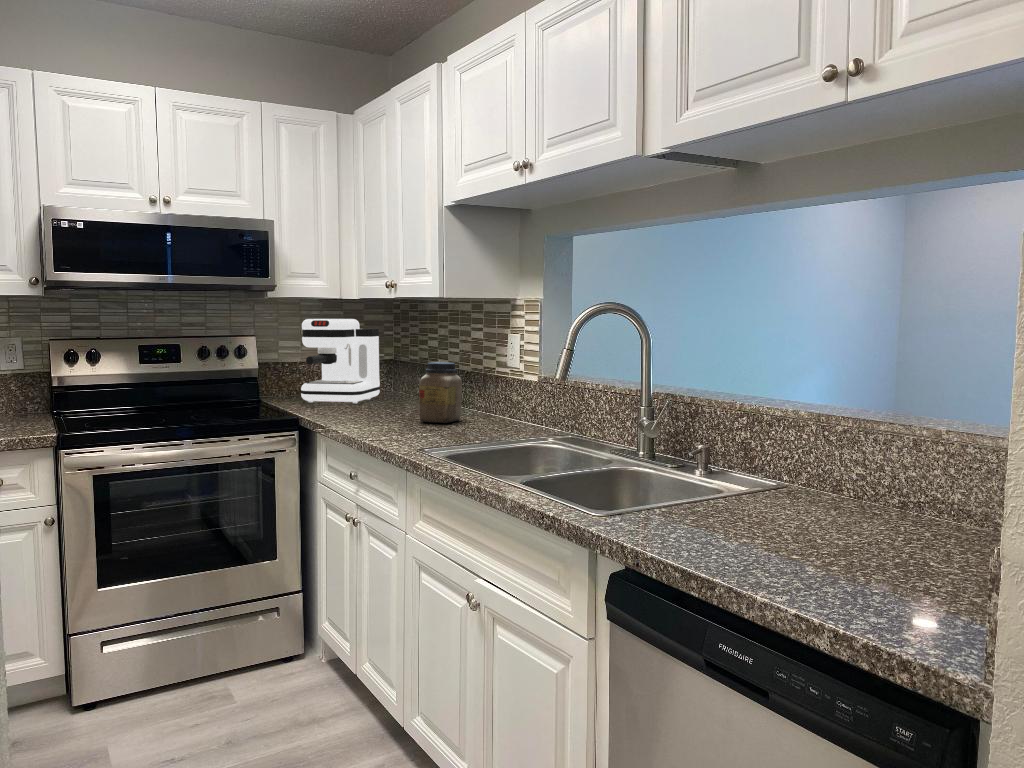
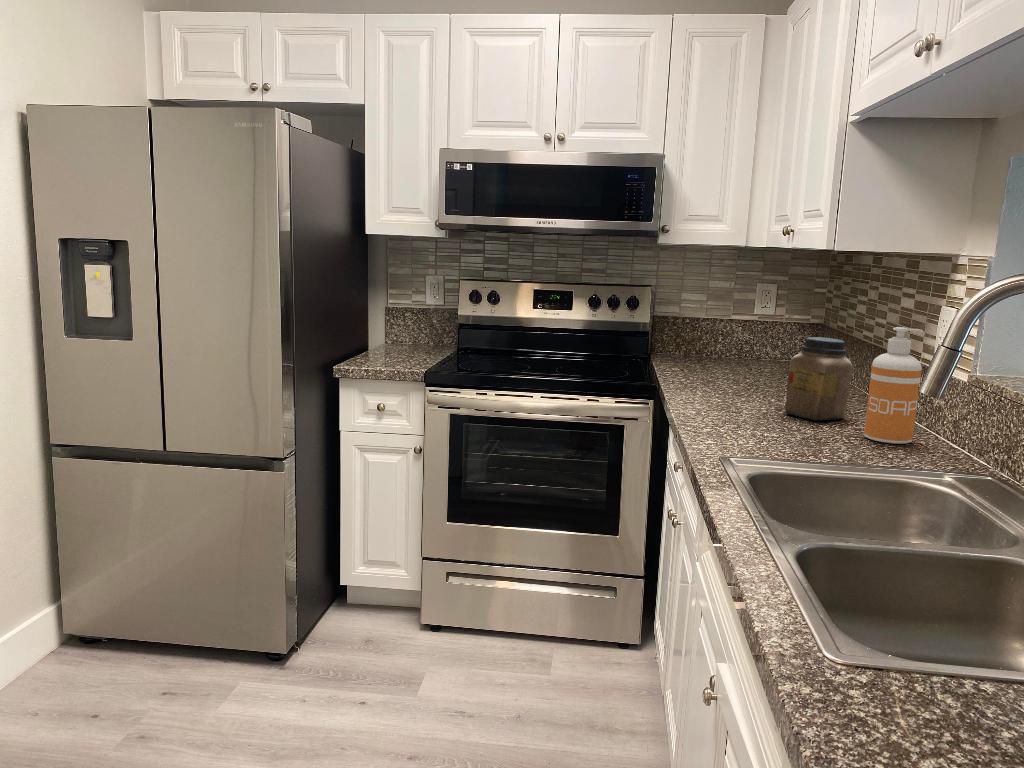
coffee maker: present [301,319,380,403] -> none [687,270,792,375]
soap dispenser: none [483,348,515,428] -> present [864,327,924,444]

